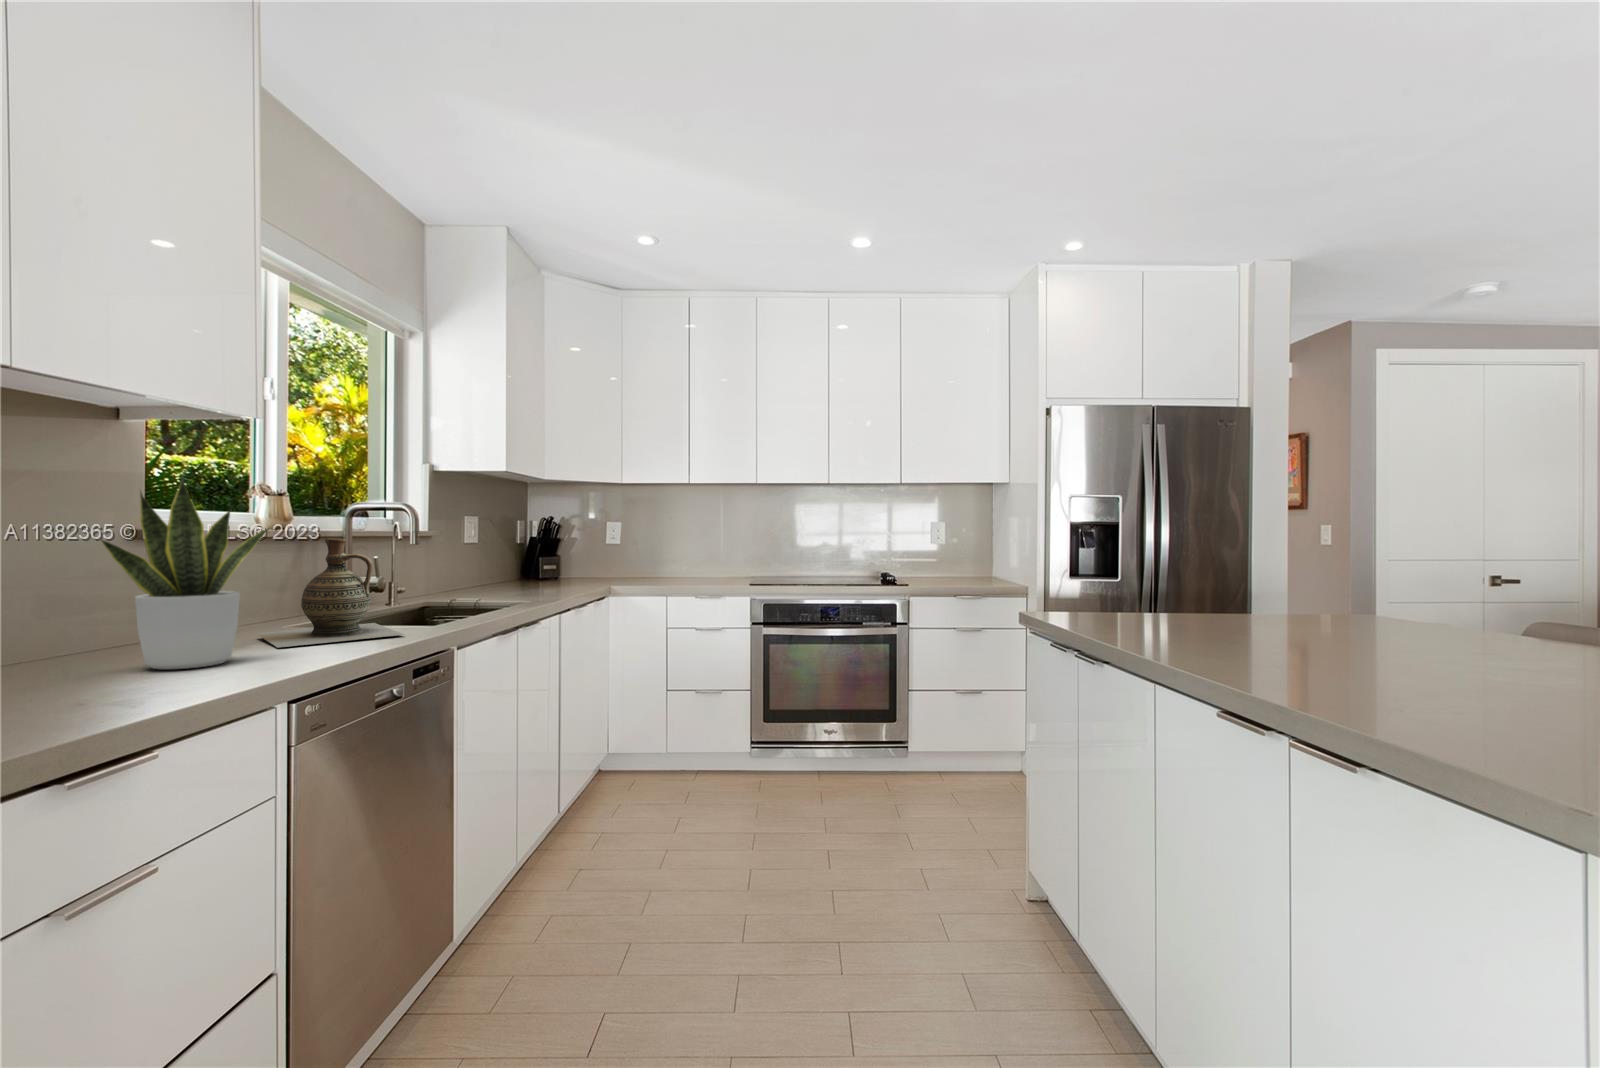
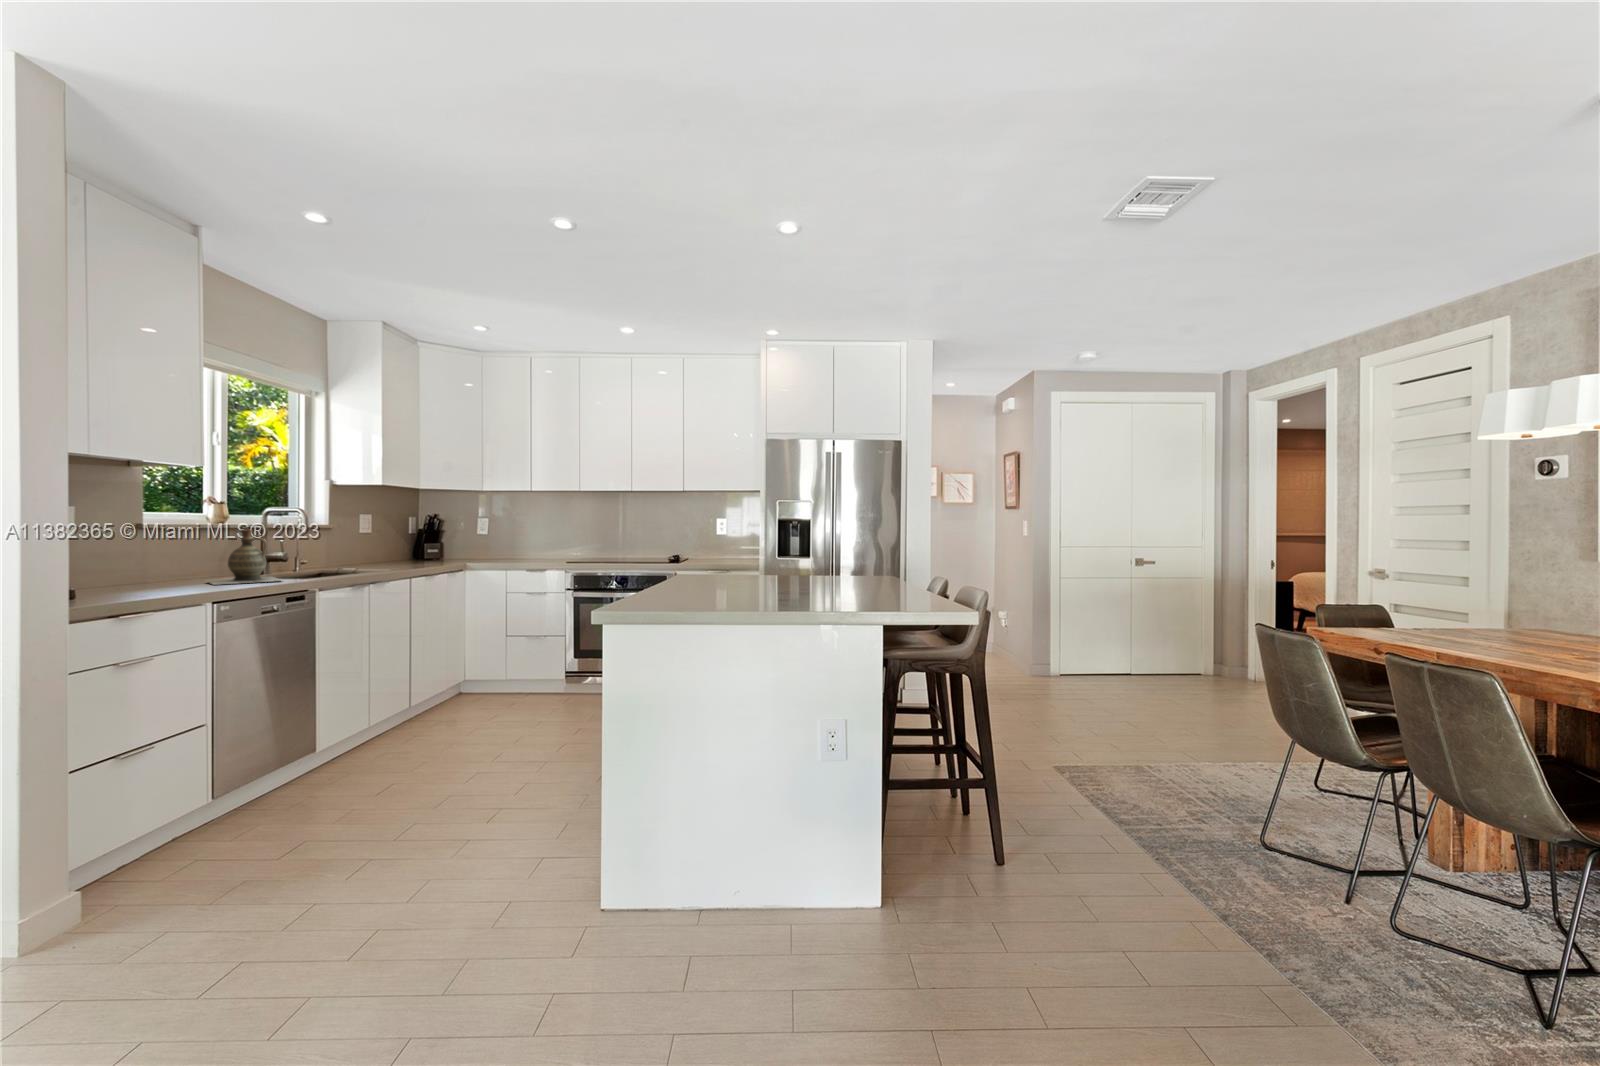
potted plant: present [101,478,270,670] -> none [125,498,211,590]

